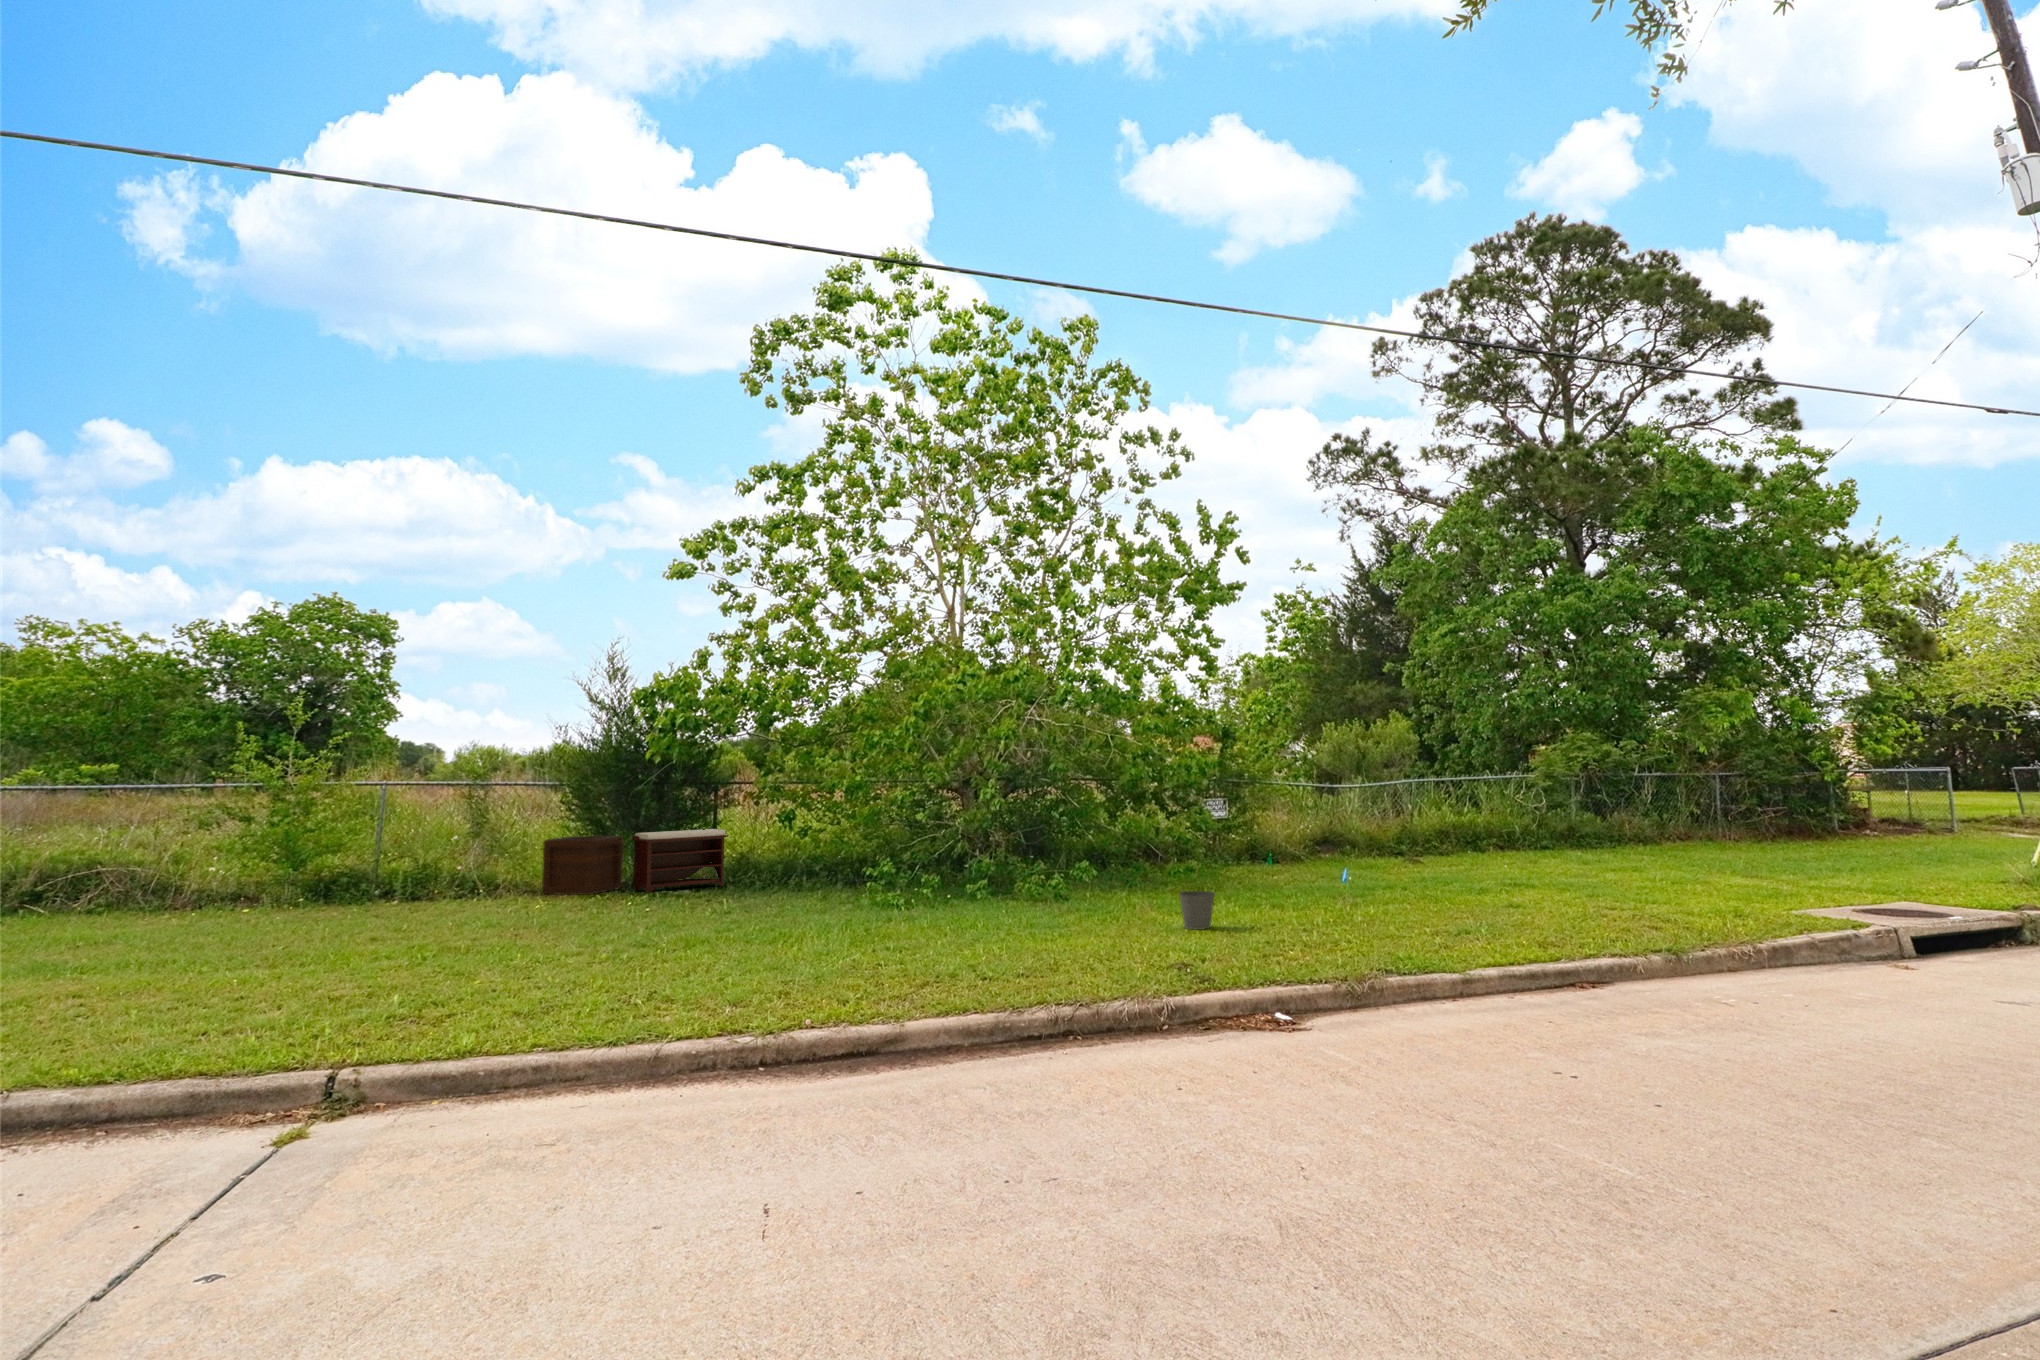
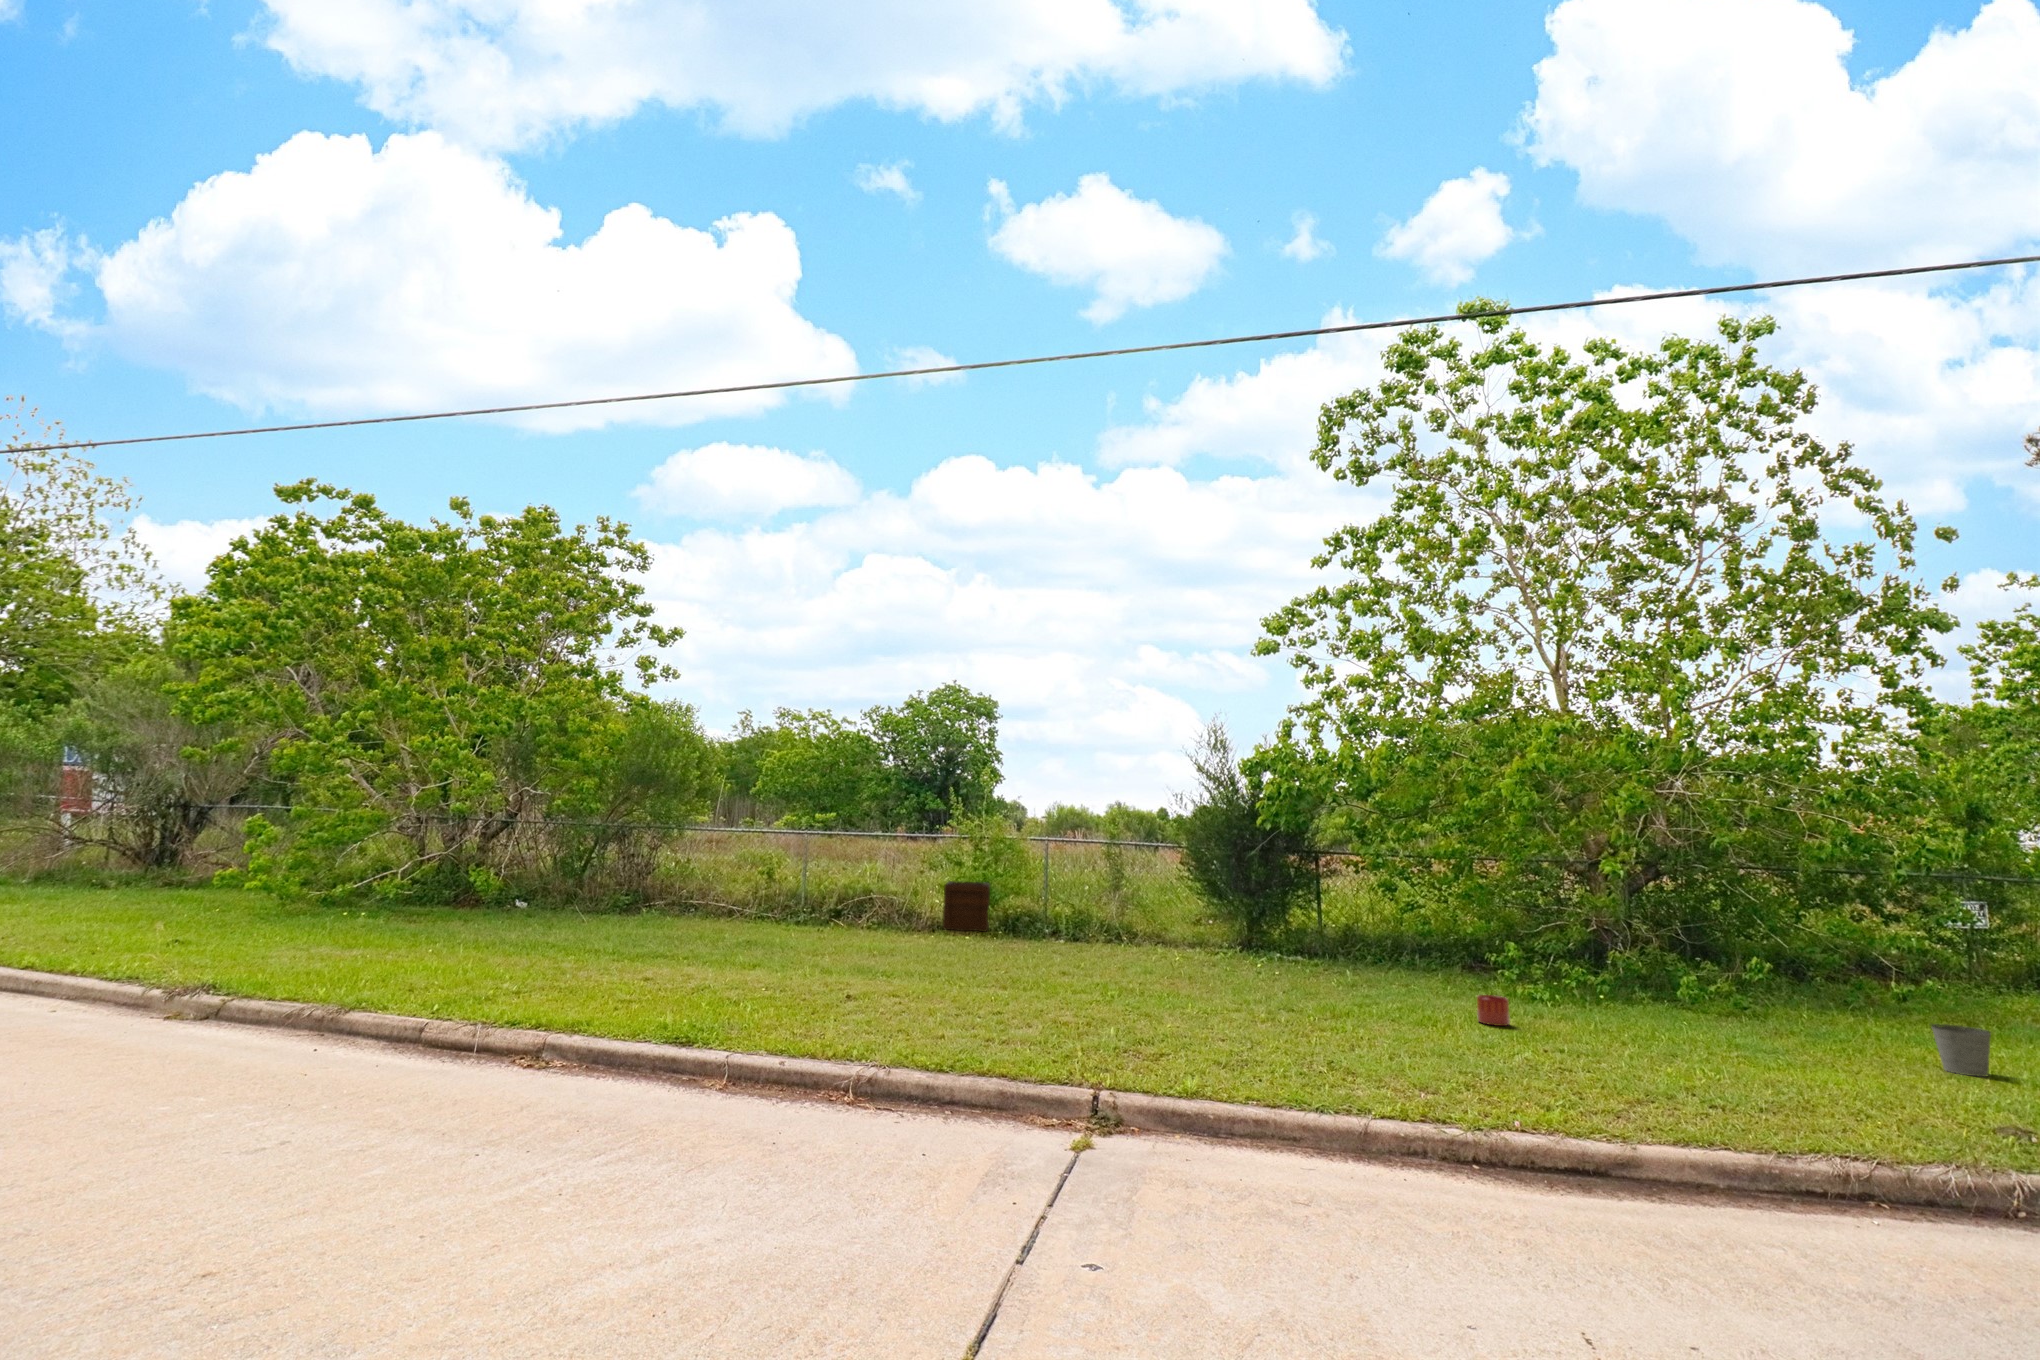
bench: present [632,829,728,893] -> none [1245,895,1330,950]
wooden crate: present [542,836,623,895] -> present [943,881,990,932]
planter: none [833,910,862,939] -> present [1477,995,1510,1026]

